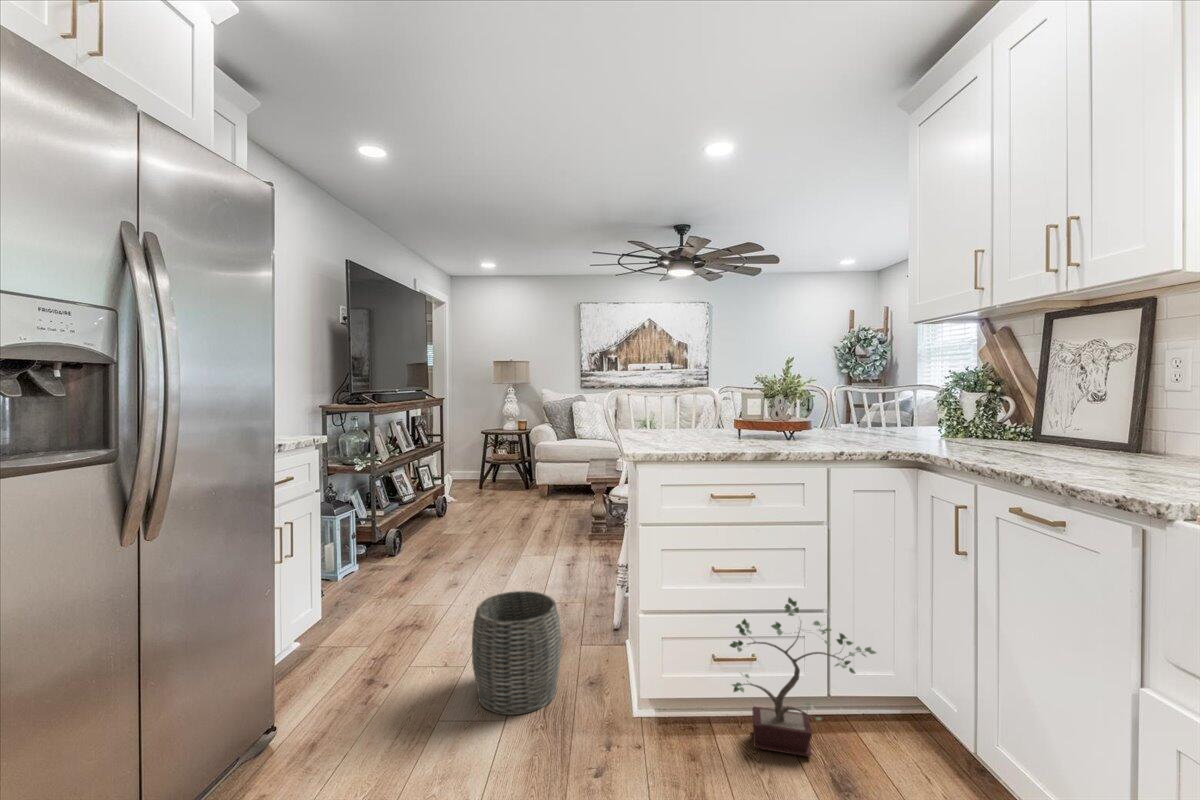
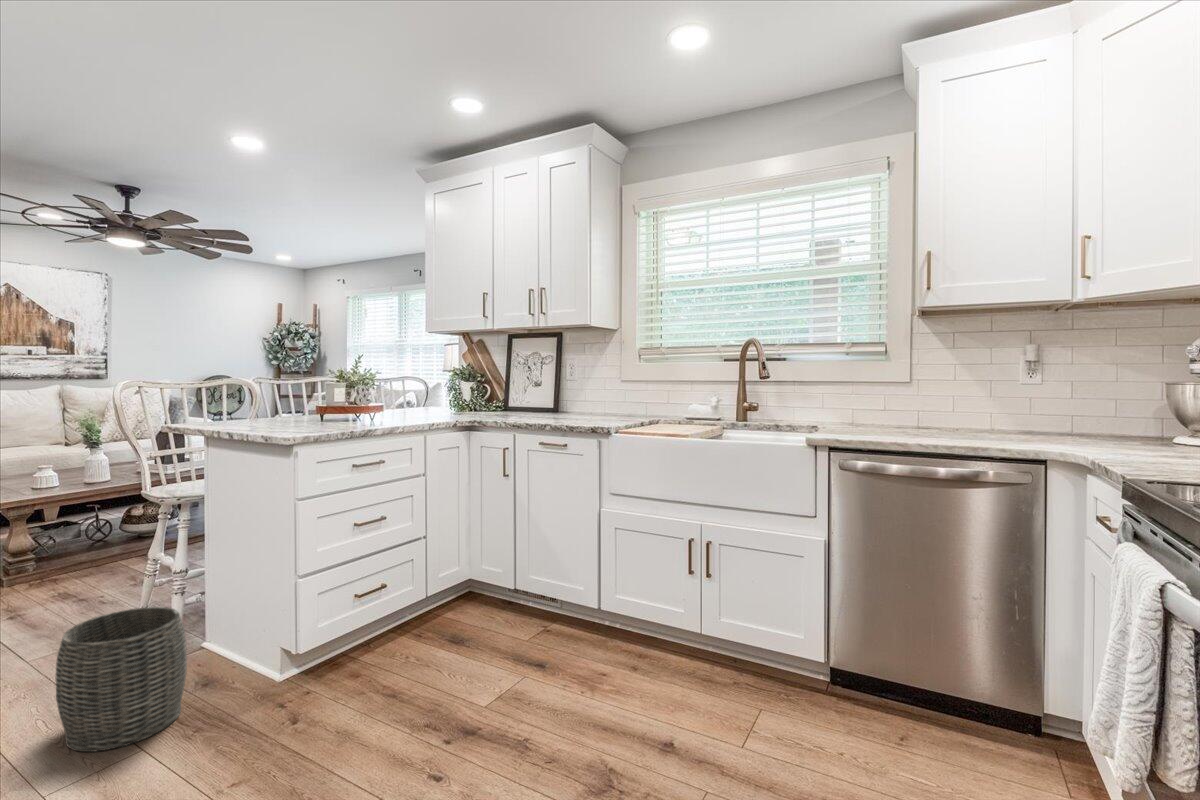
potted plant: present [730,598,876,756] -> none [374,531,473,651]

